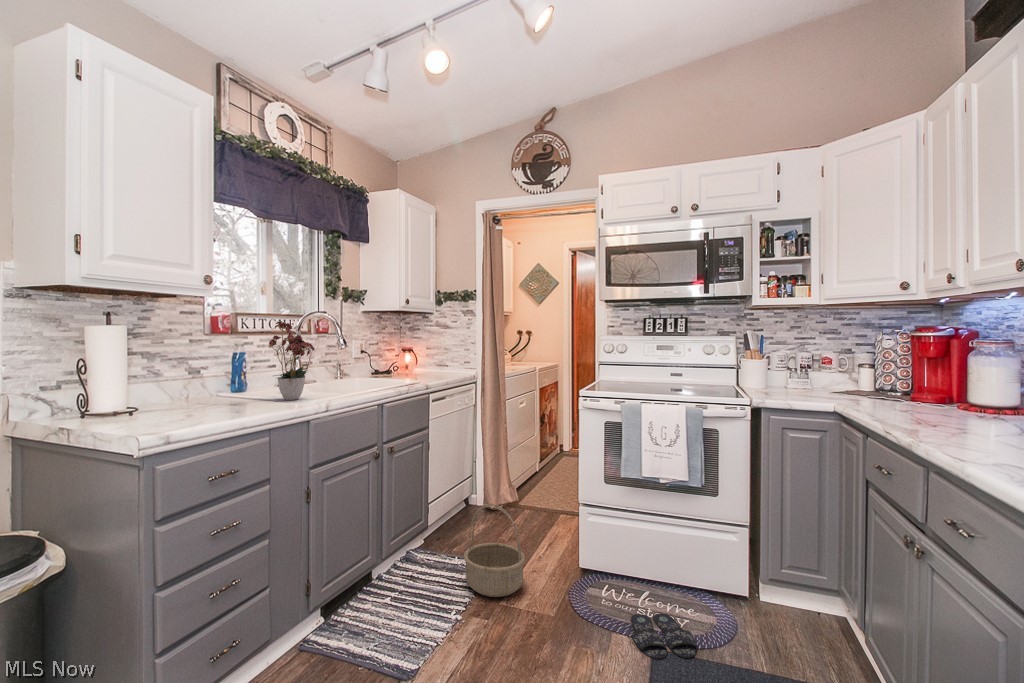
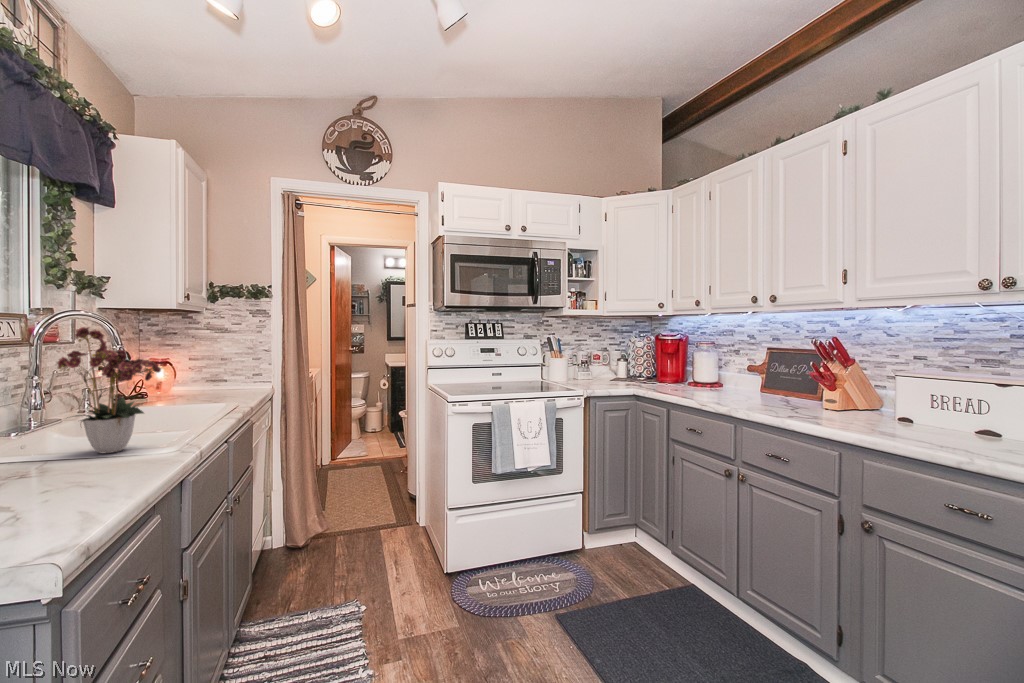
basket: present [464,504,525,597] -> none [340,533,414,638]
slippers: present [631,613,697,660] -> none [520,585,584,623]

